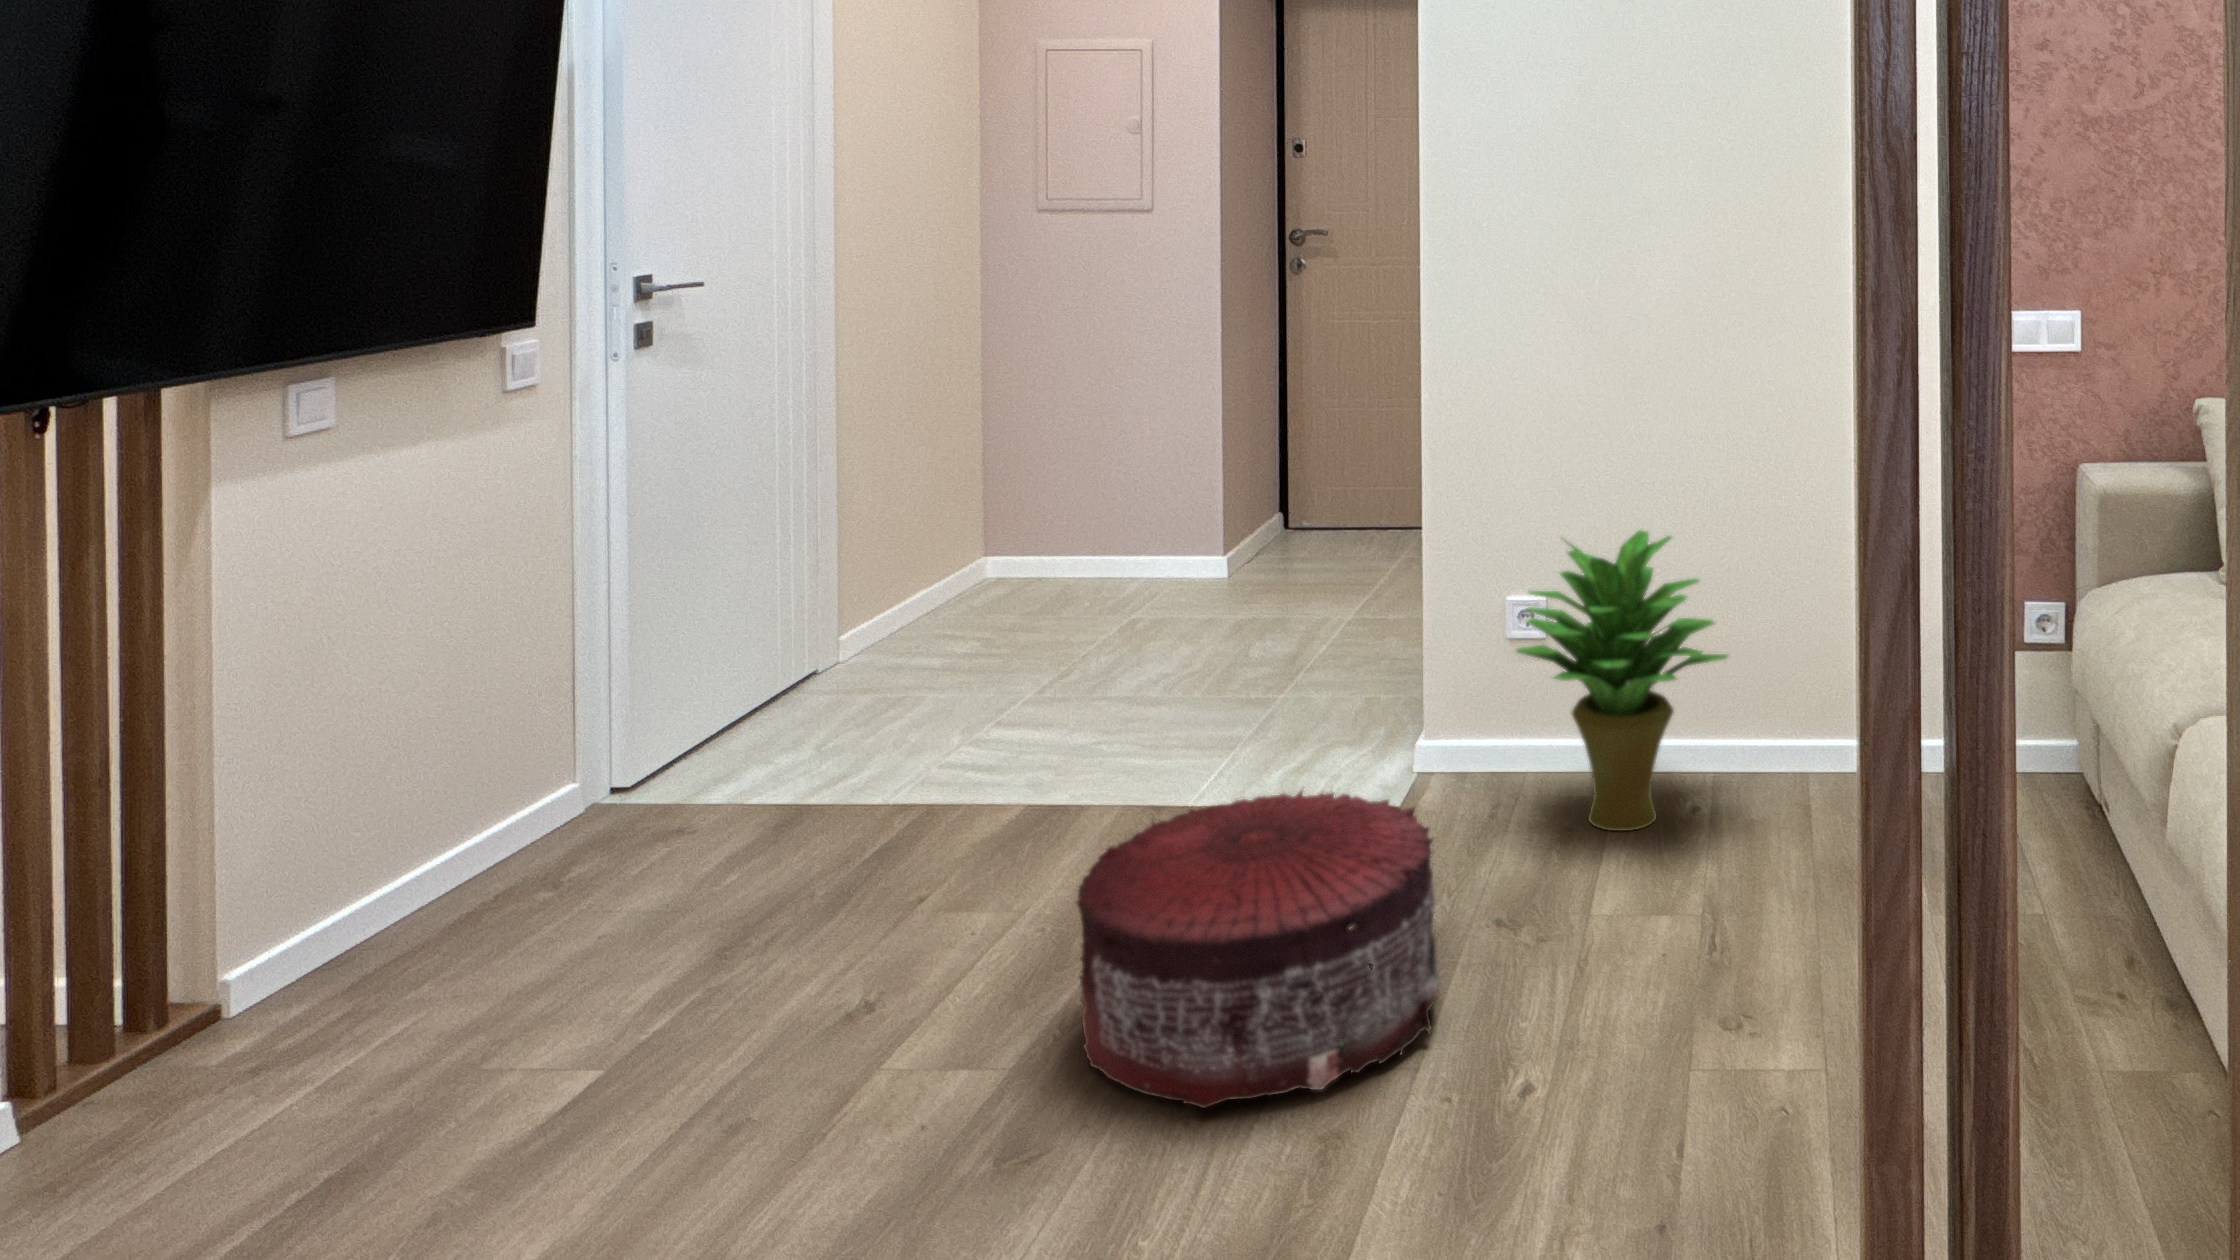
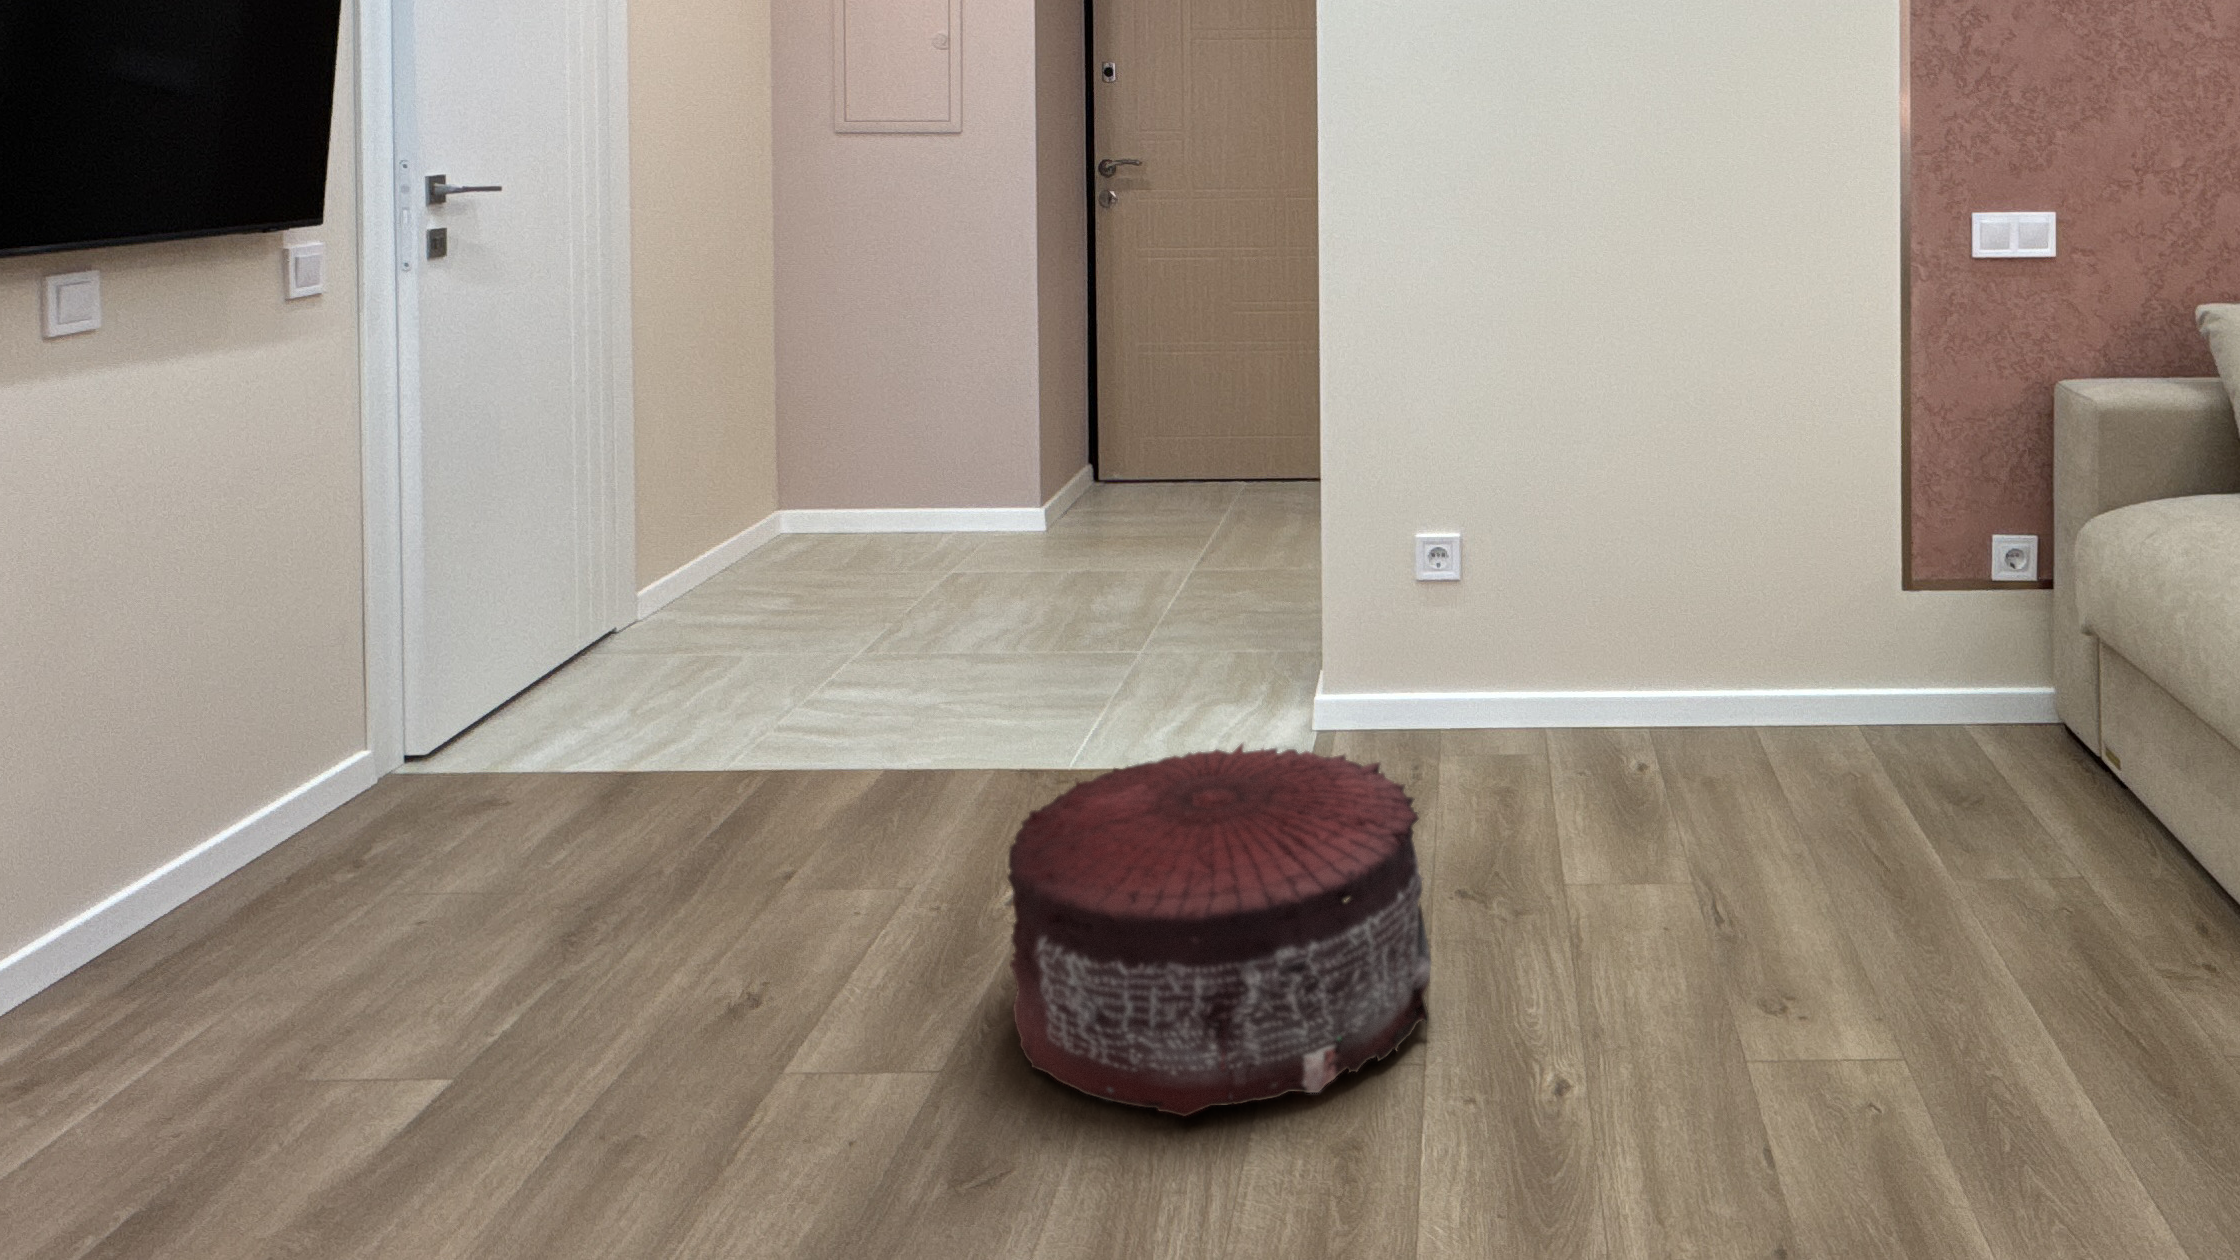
potted plant: present [1517,530,1728,831] -> none [1445,456,1690,795]

